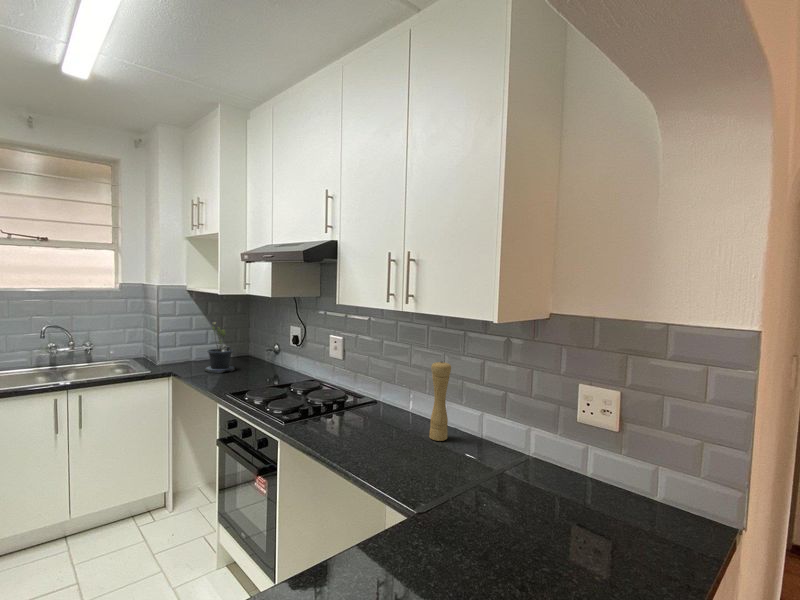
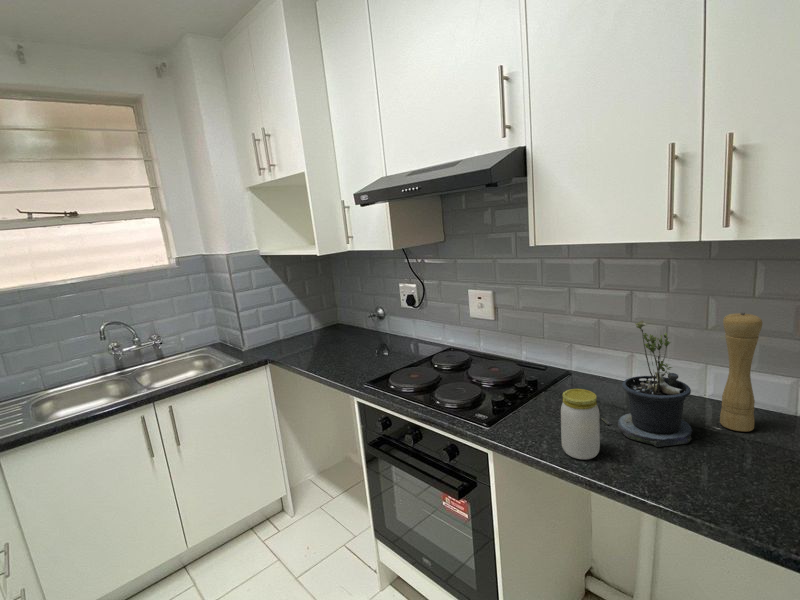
potted plant: present [205,322,234,373] -> present [600,321,693,447]
jar: none [316,398,340,443] -> present [561,389,600,459]

